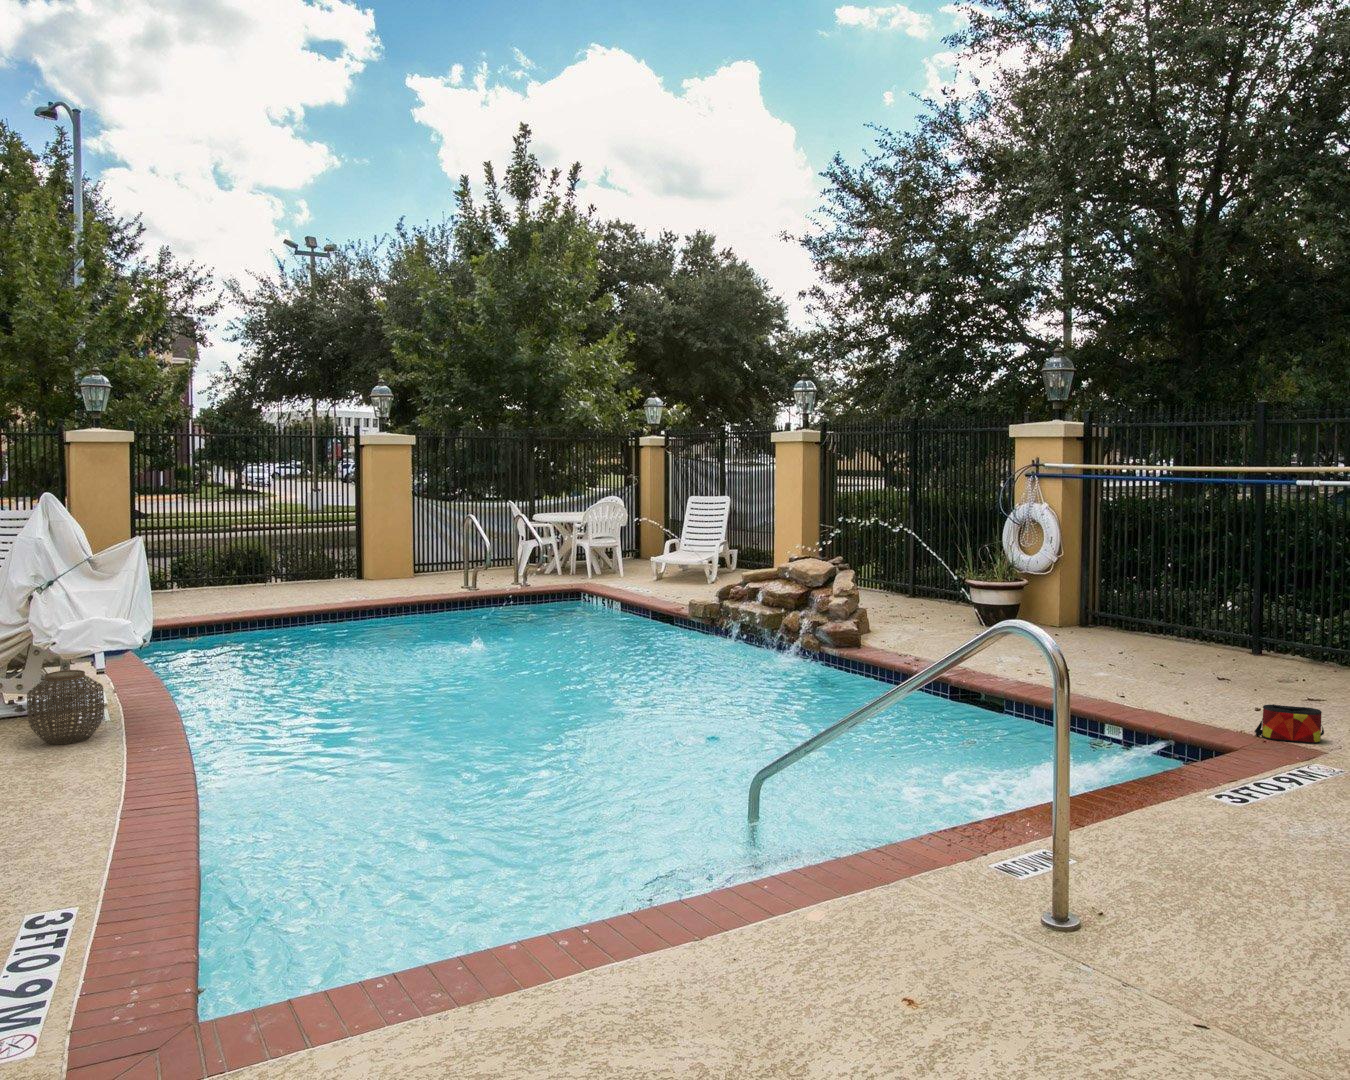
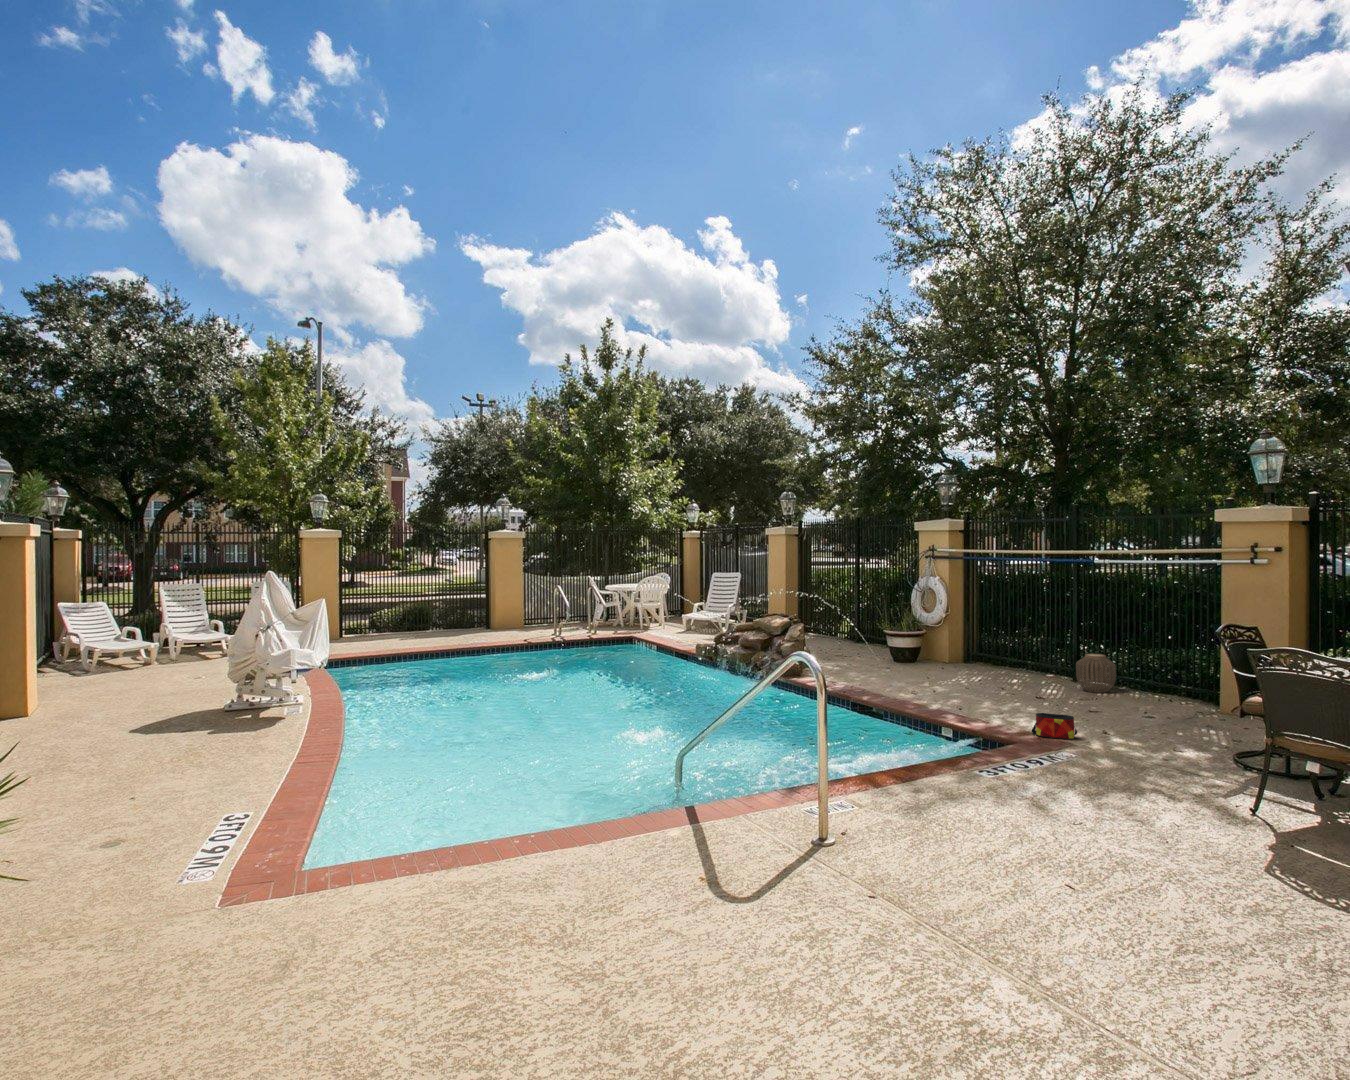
woven basket: present [27,670,104,745] -> present [1076,654,1116,693]

